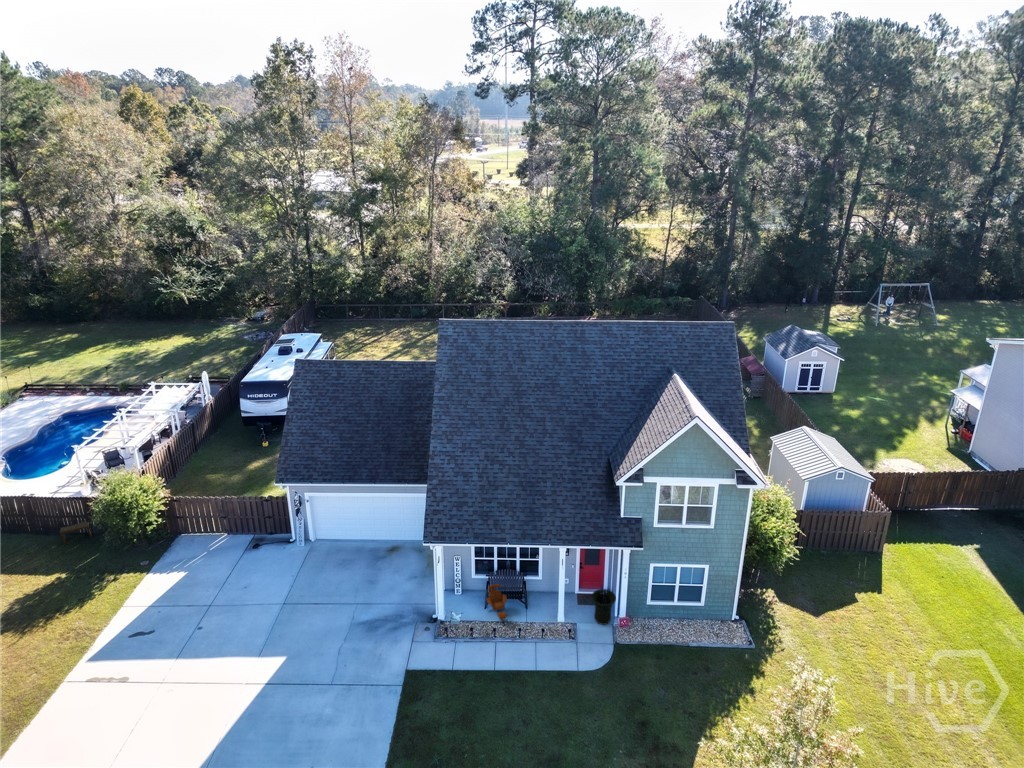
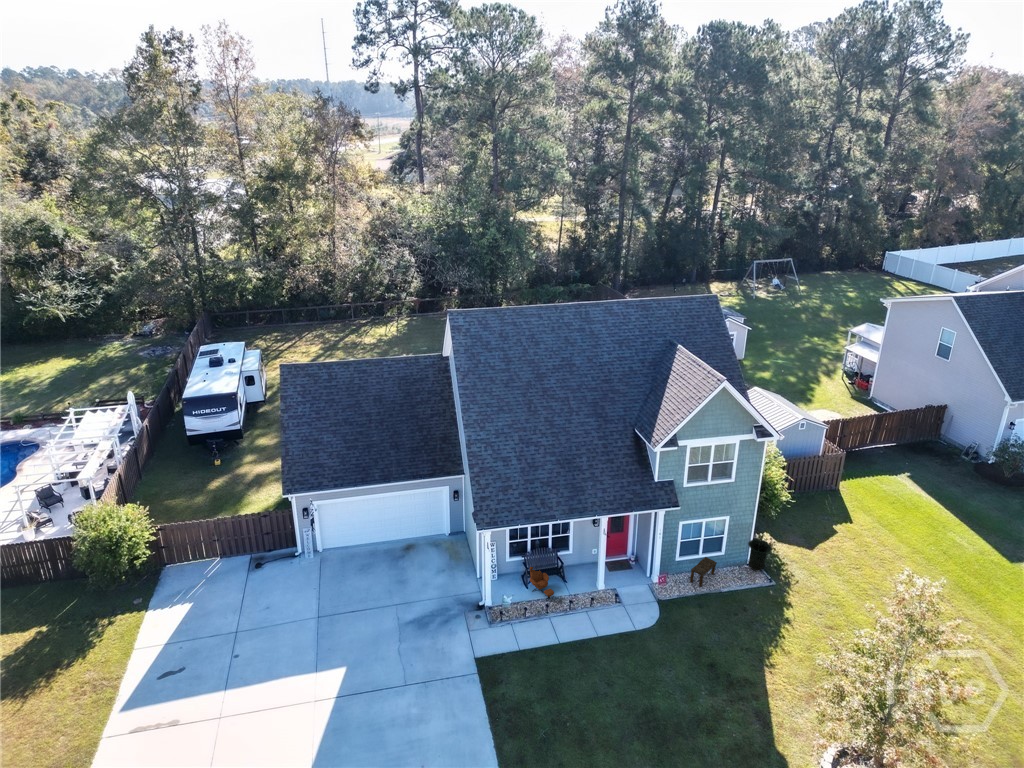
bench: present [60,522,92,544] -> present [690,557,717,587]
trash can: present [592,589,616,625] -> present [748,539,771,571]

